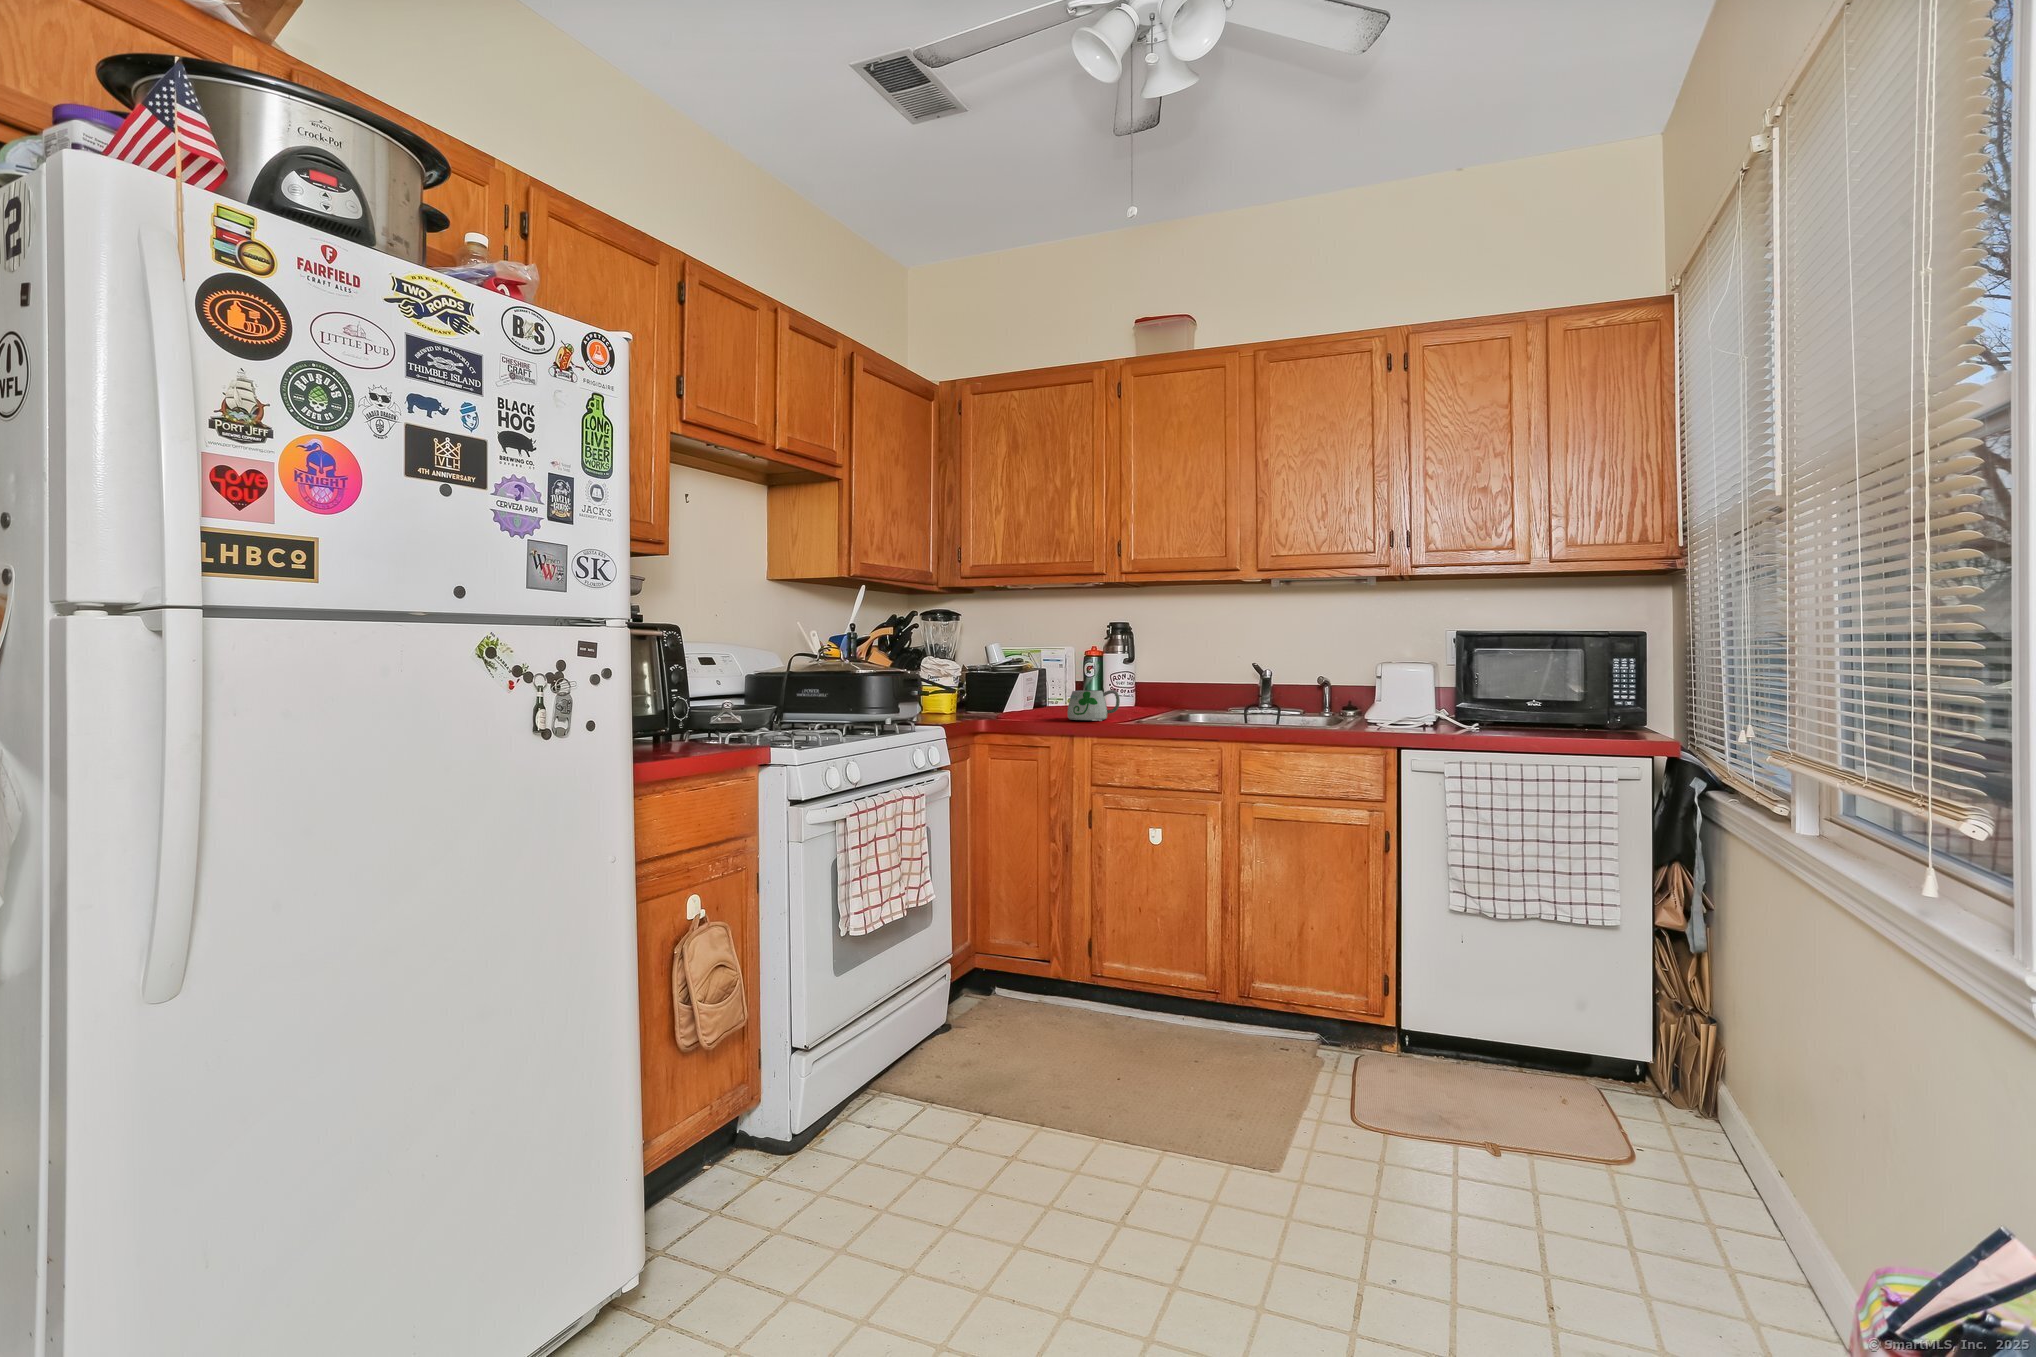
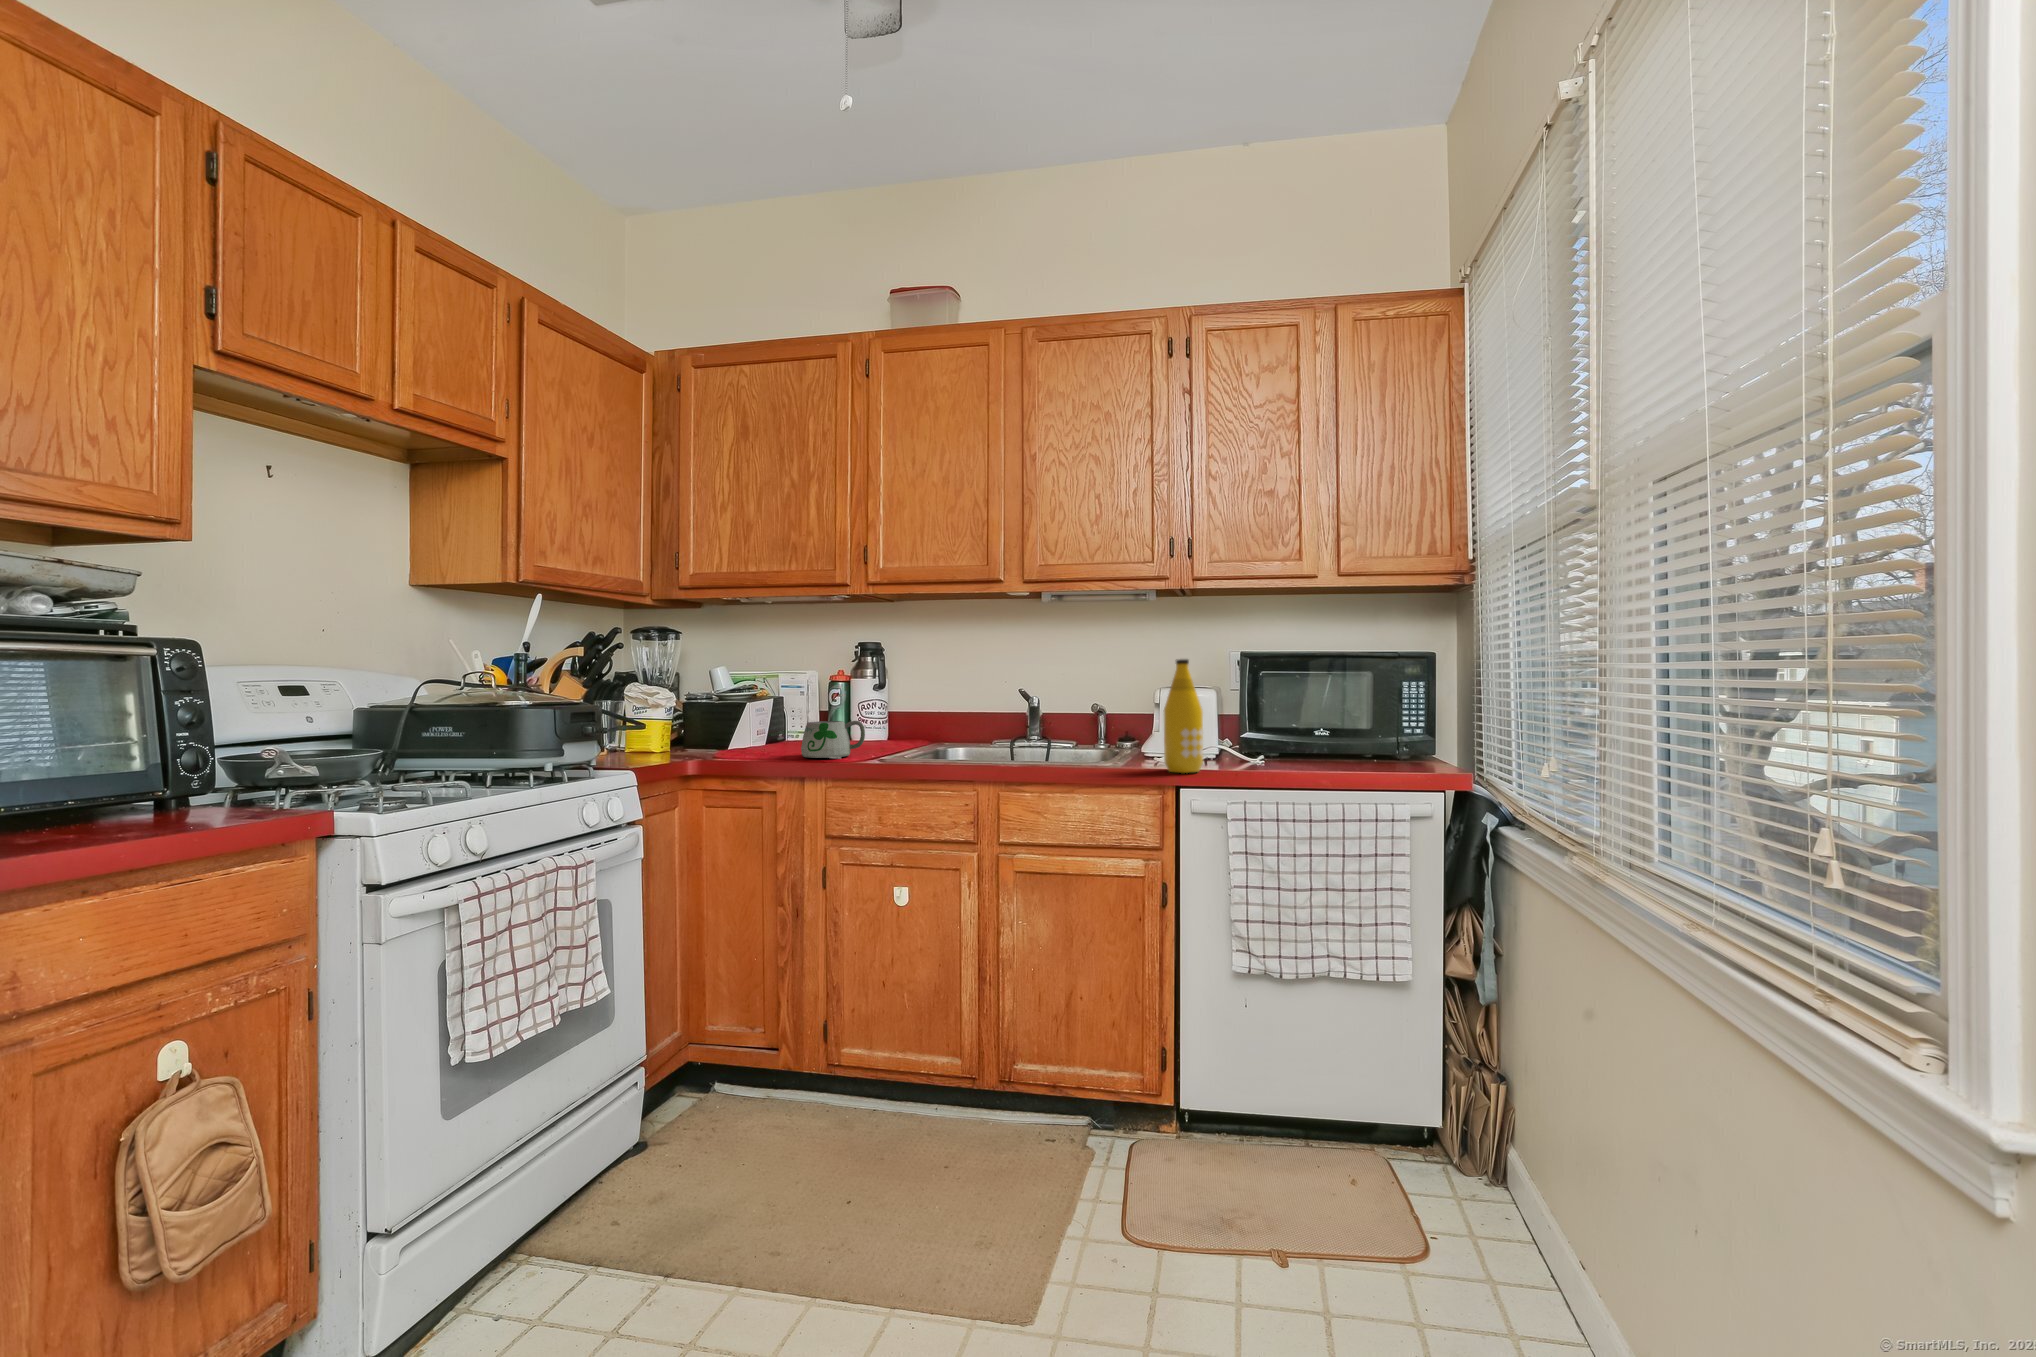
bottle: none [1387,639,1423,737] -> present [1163,659,1203,773]

